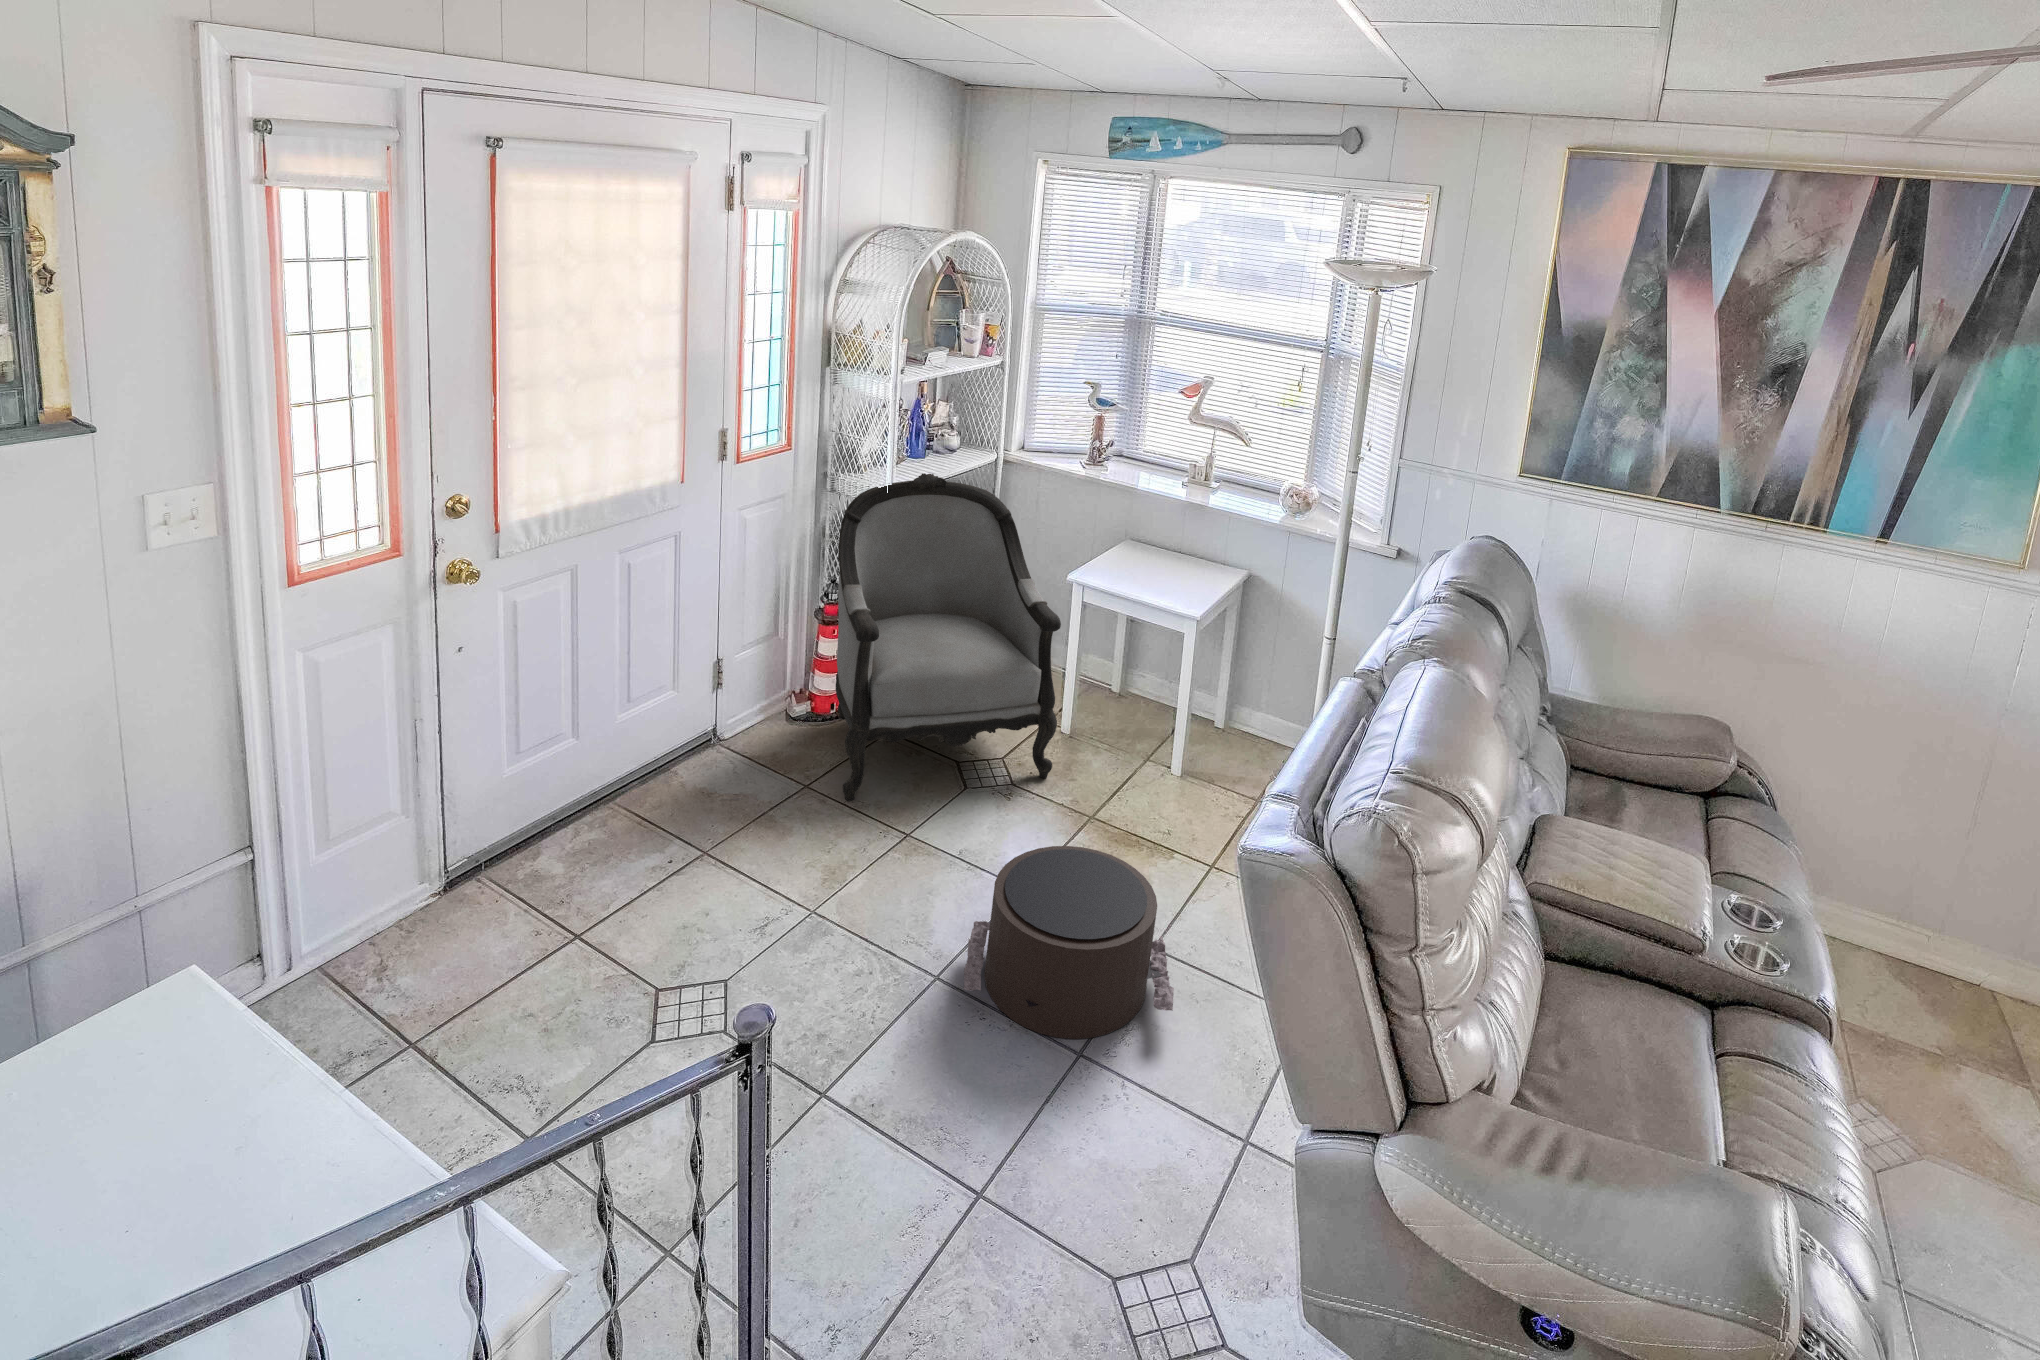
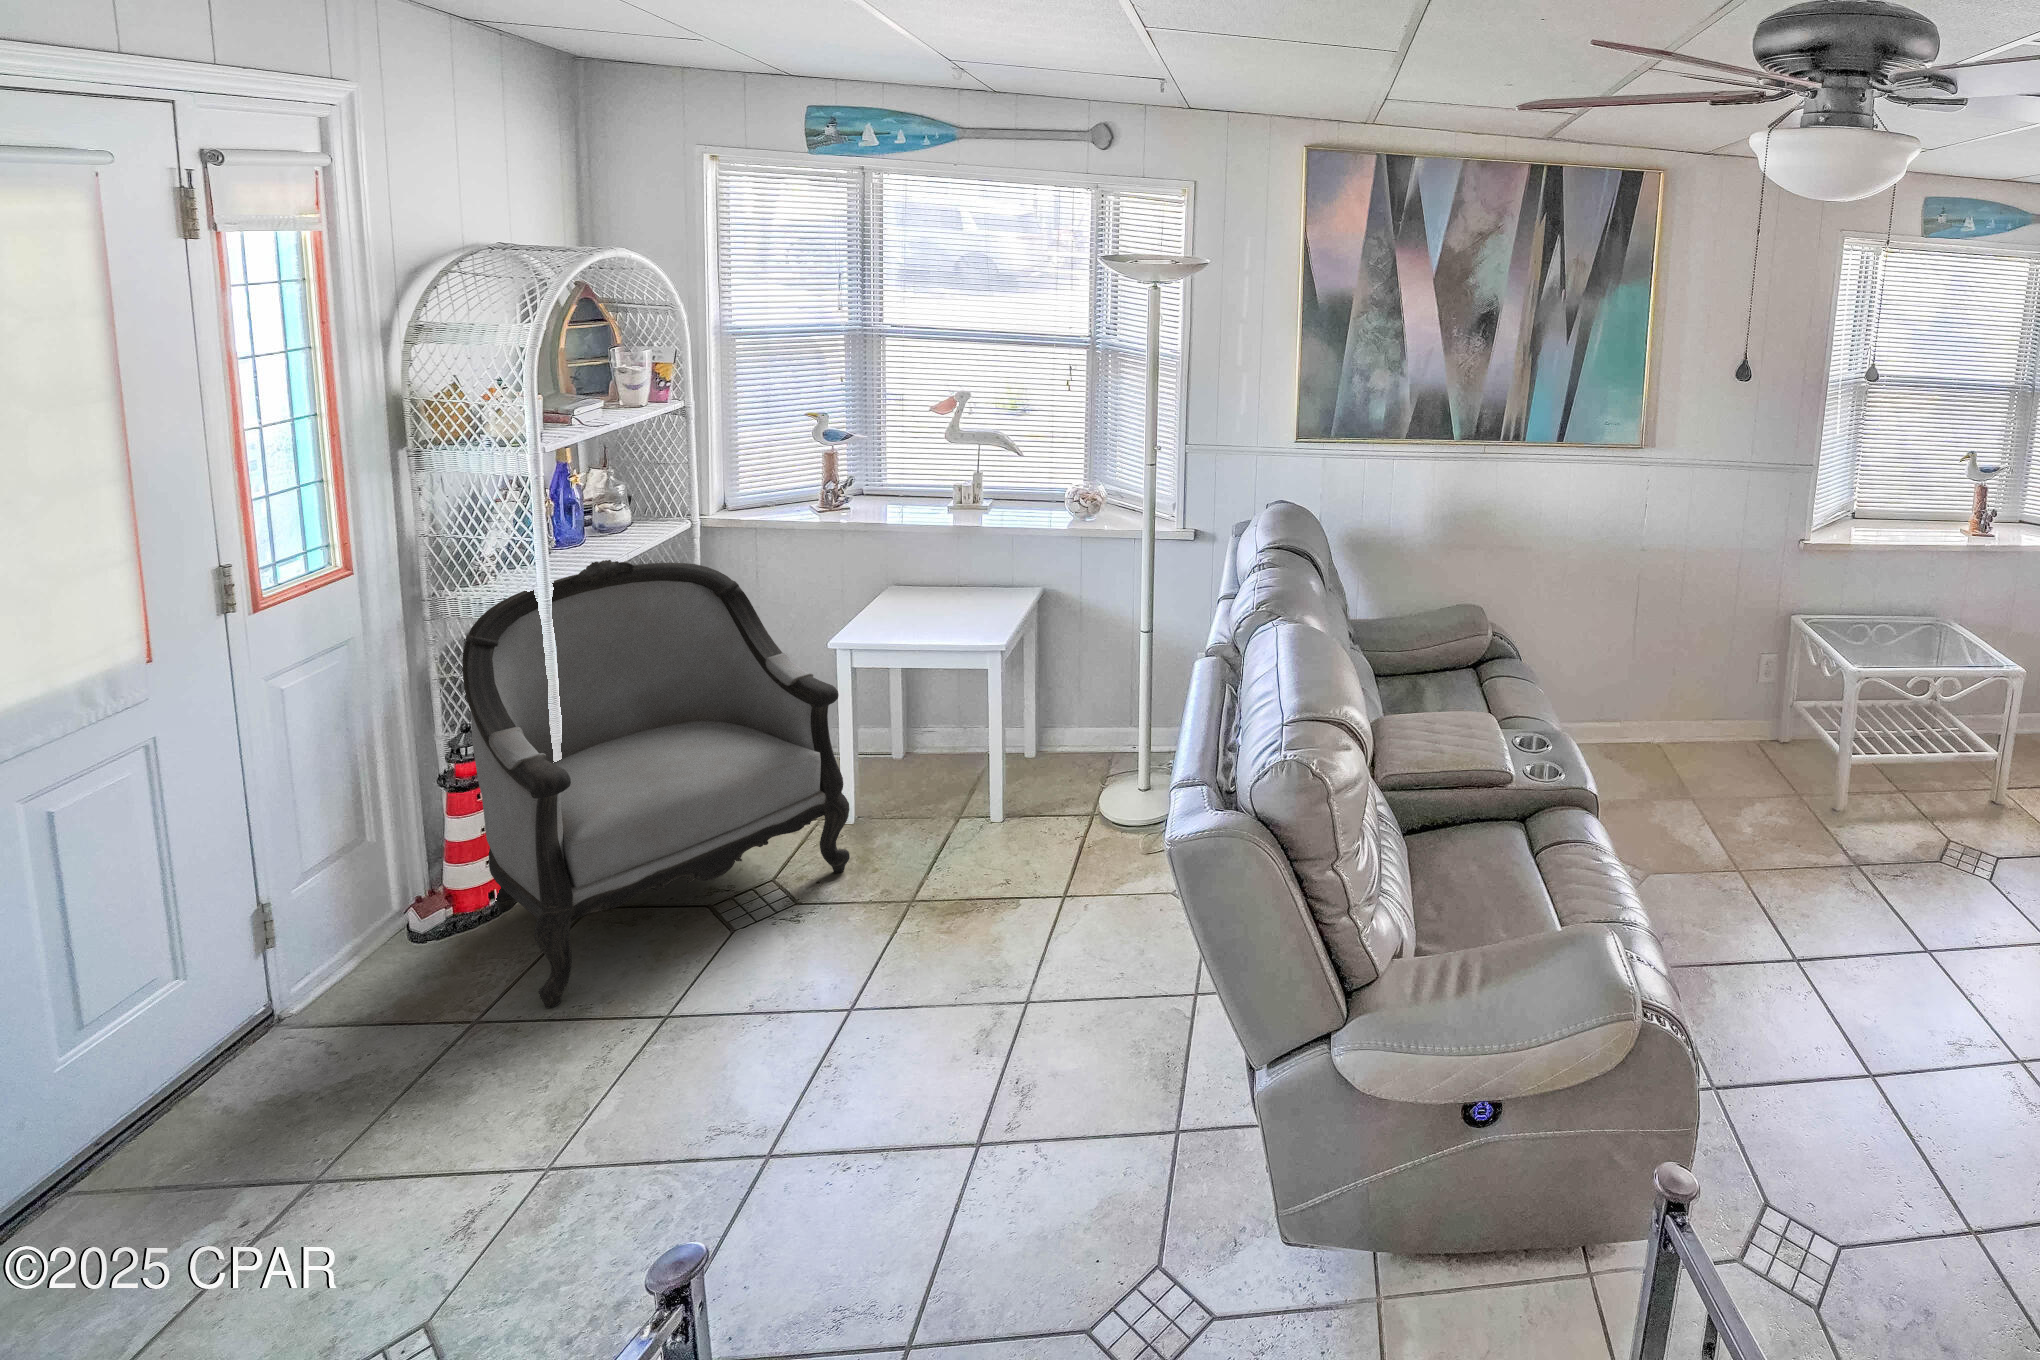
pouf: present [964,846,1174,1039] -> none [802,918,1073,1146]

